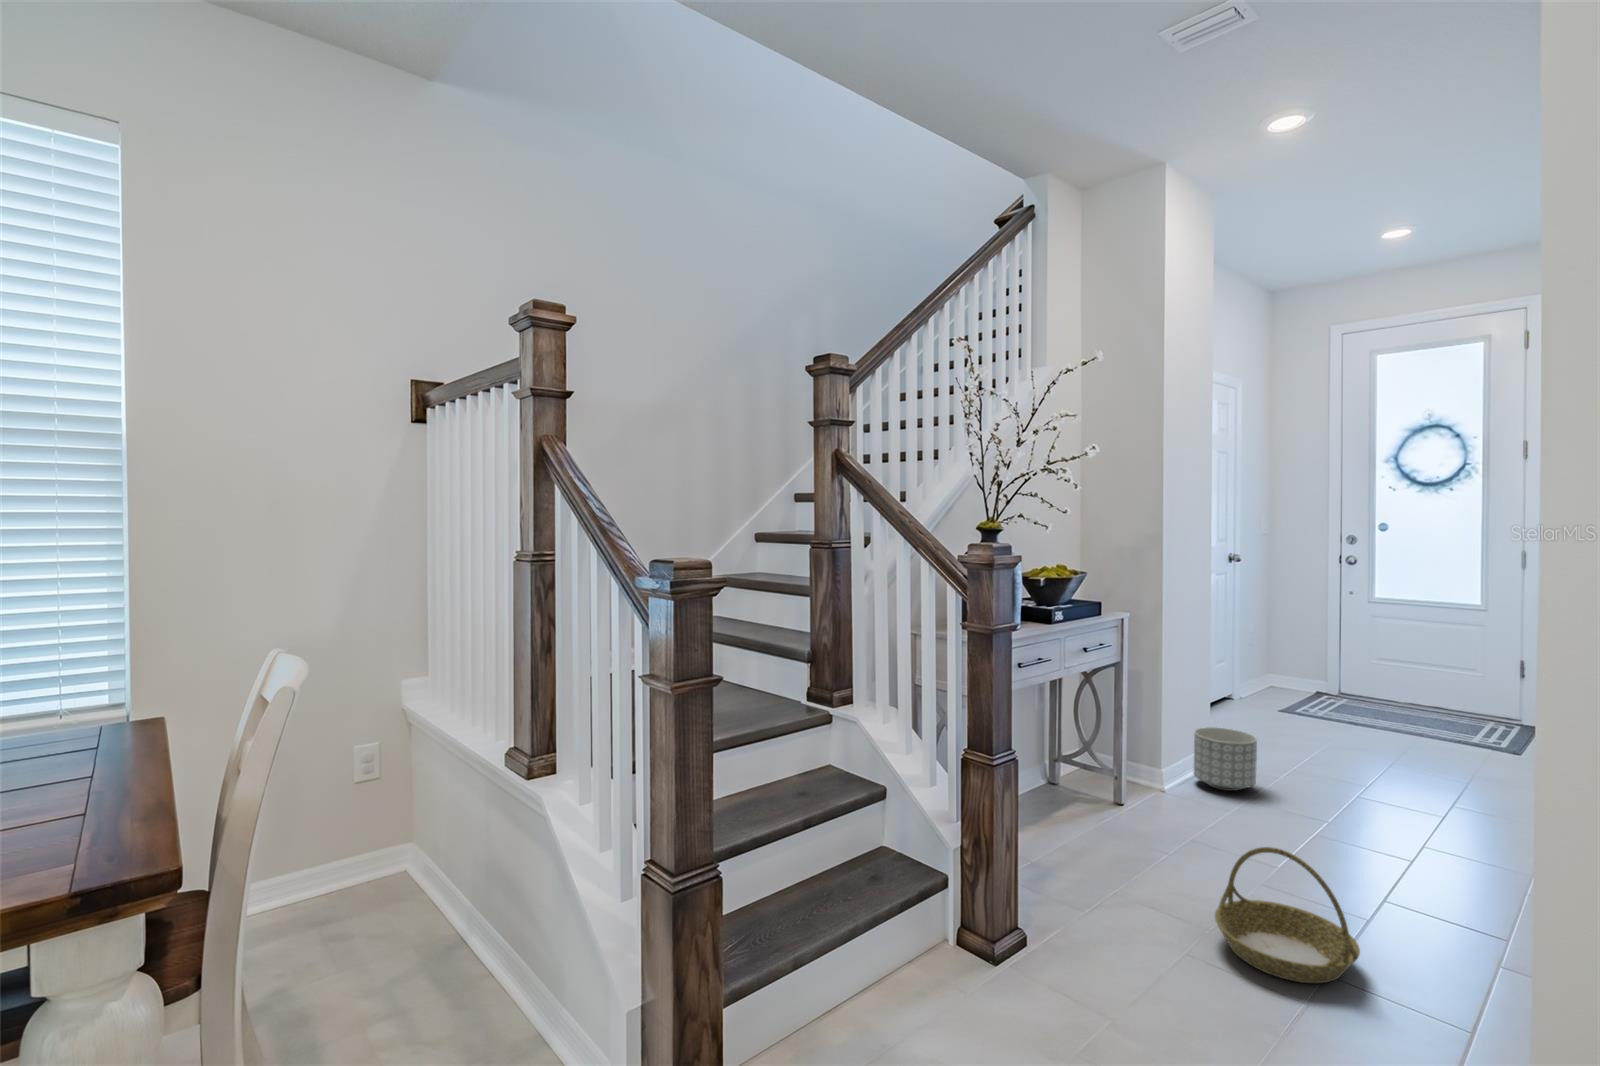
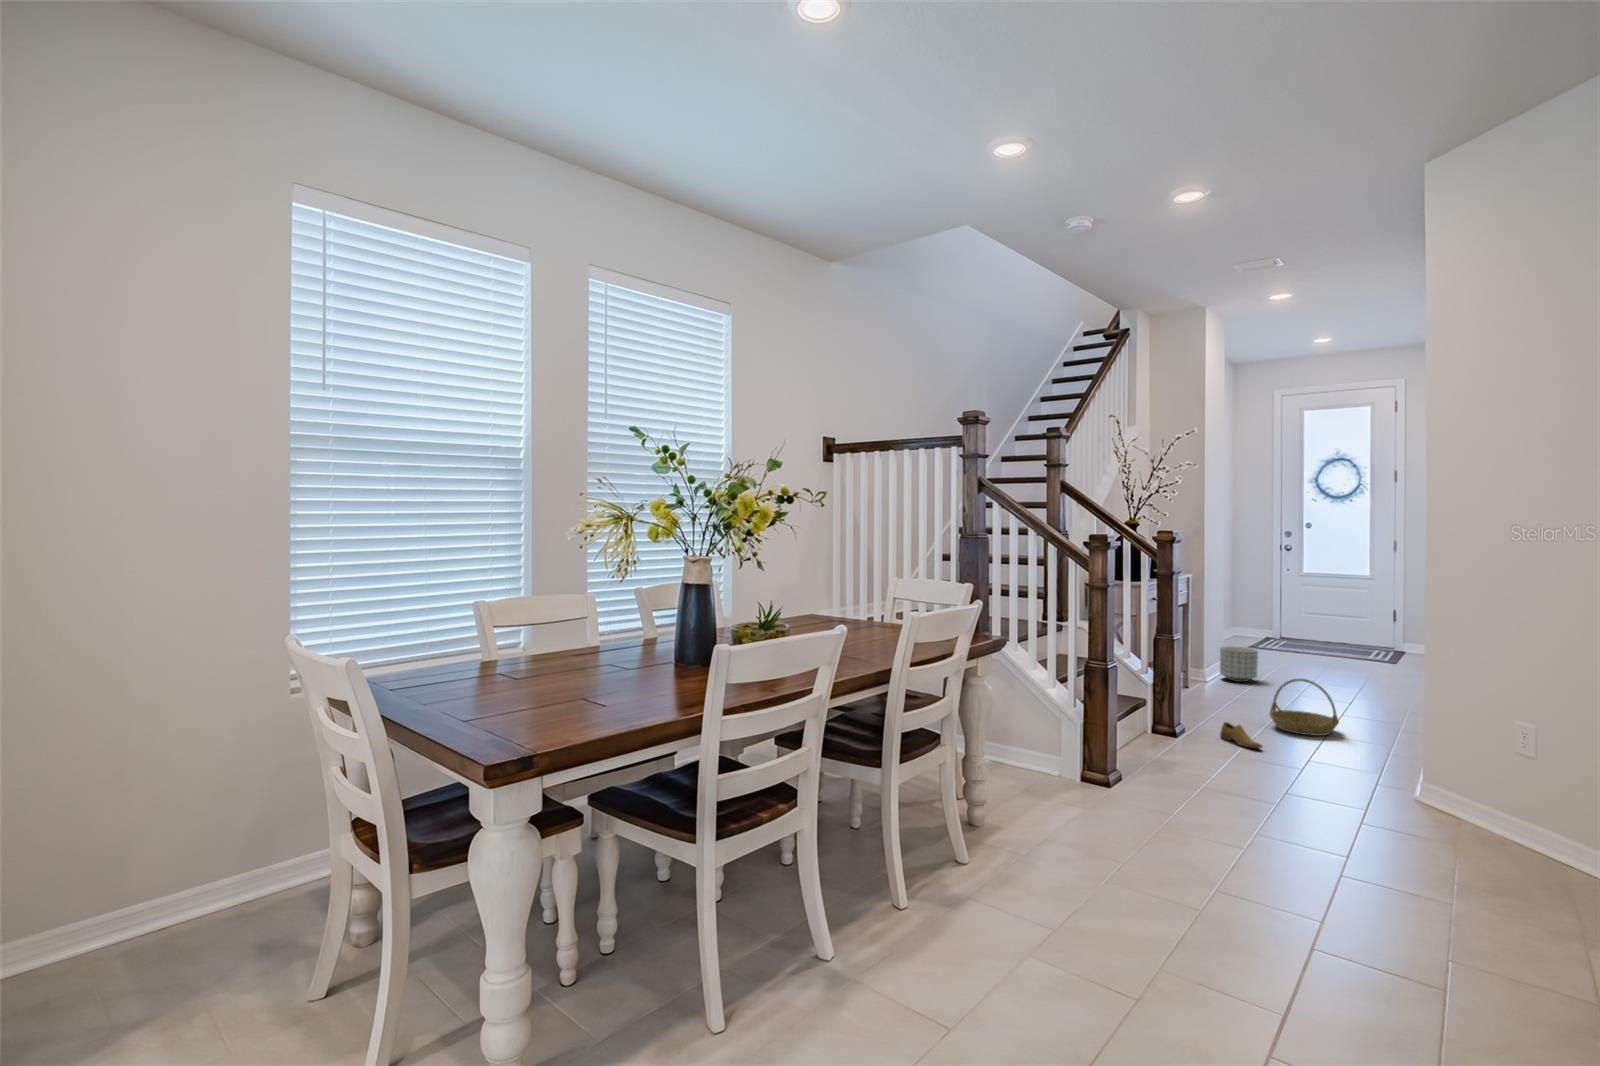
shoe: none [1090,942,1156,1034] -> present [1220,722,1262,748]

